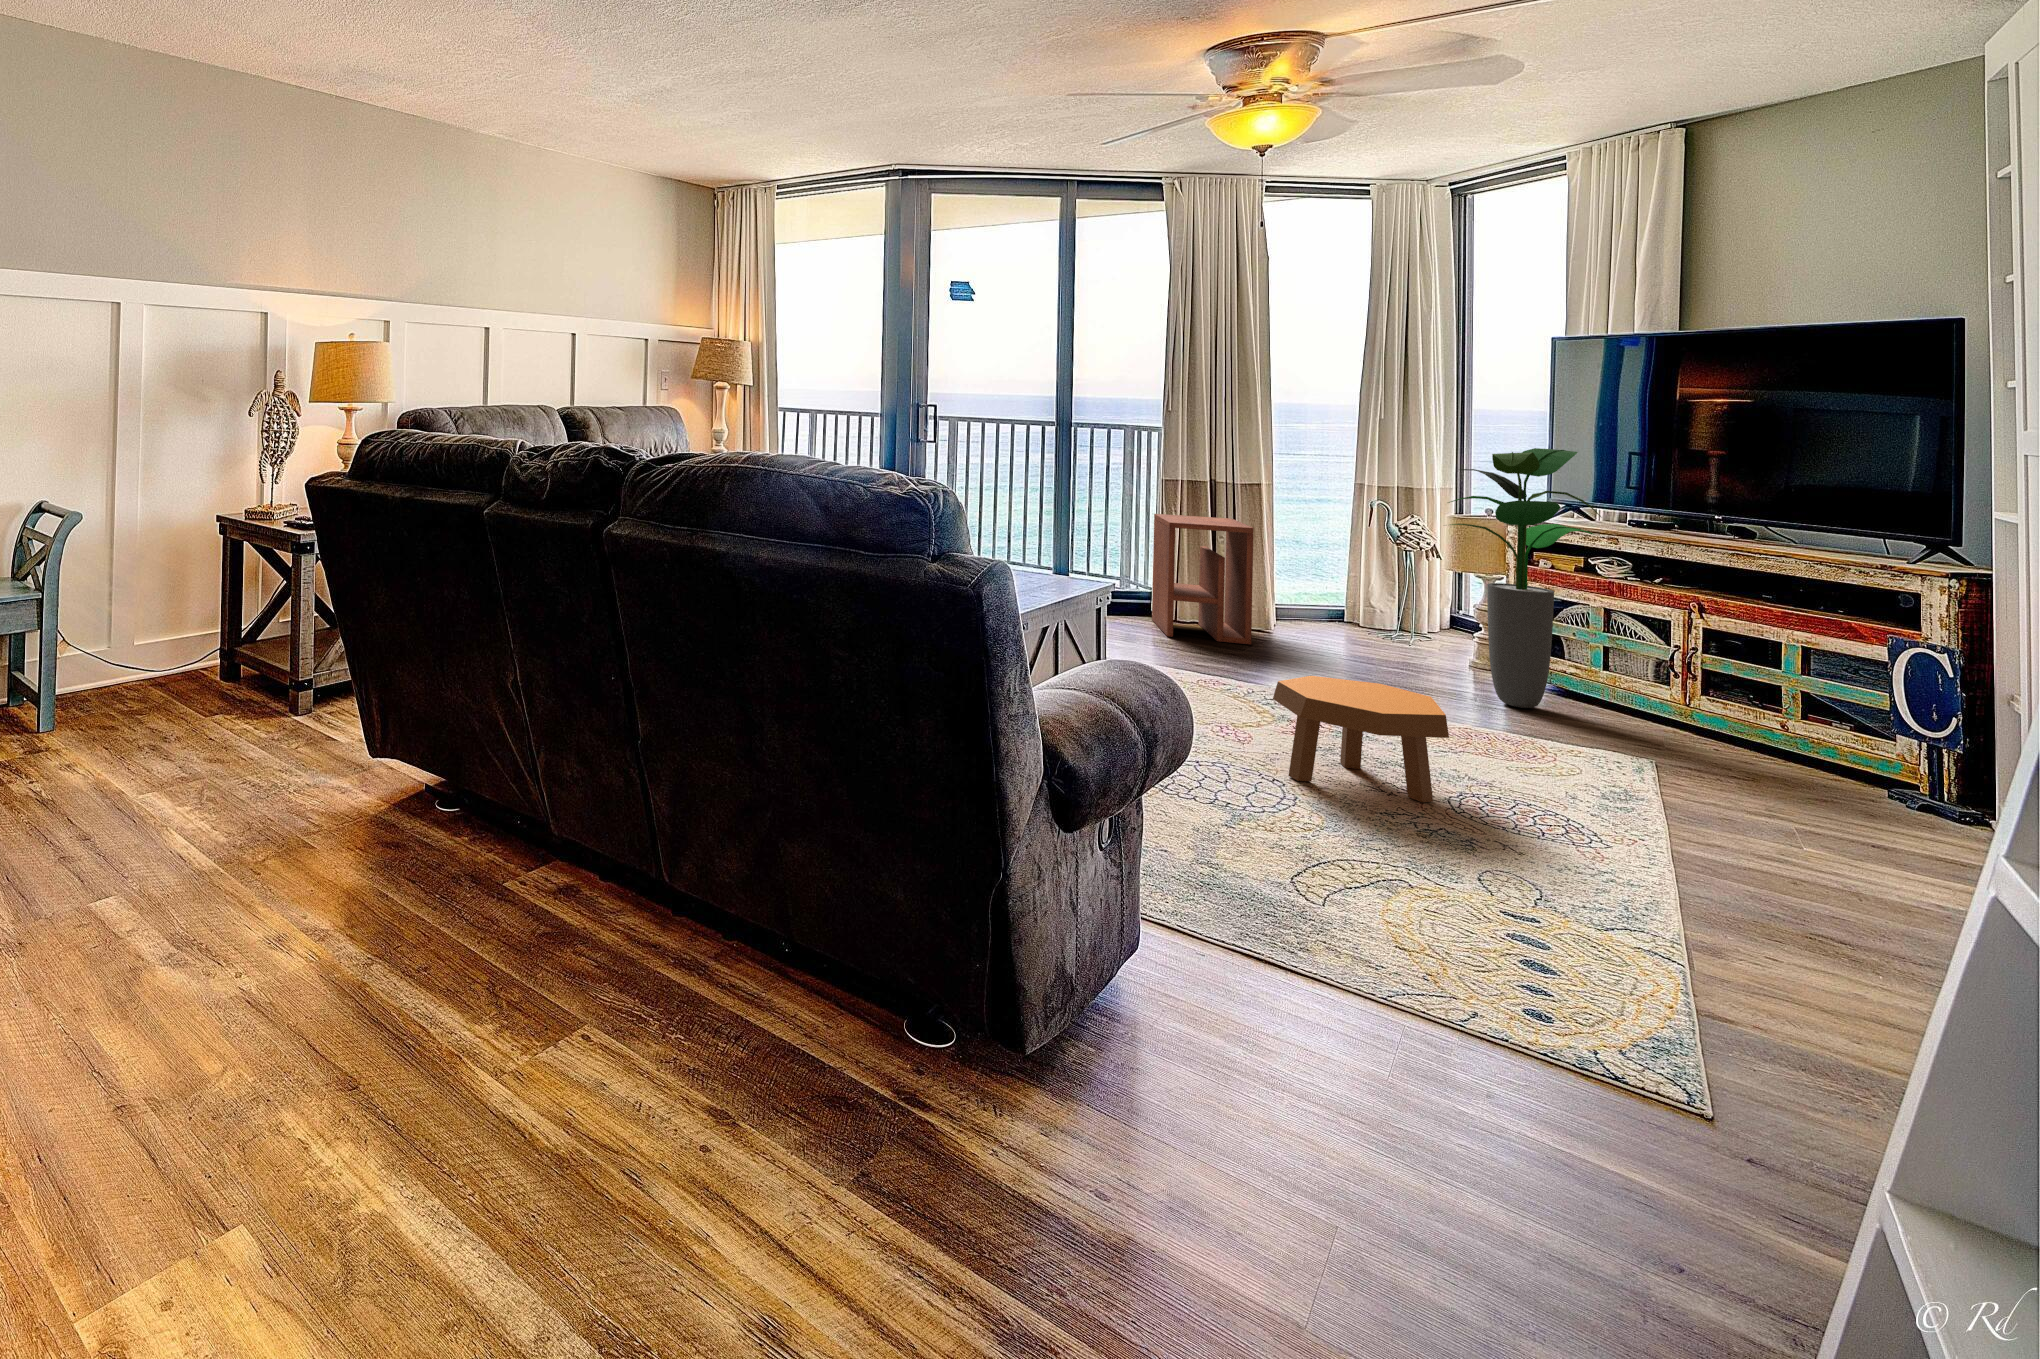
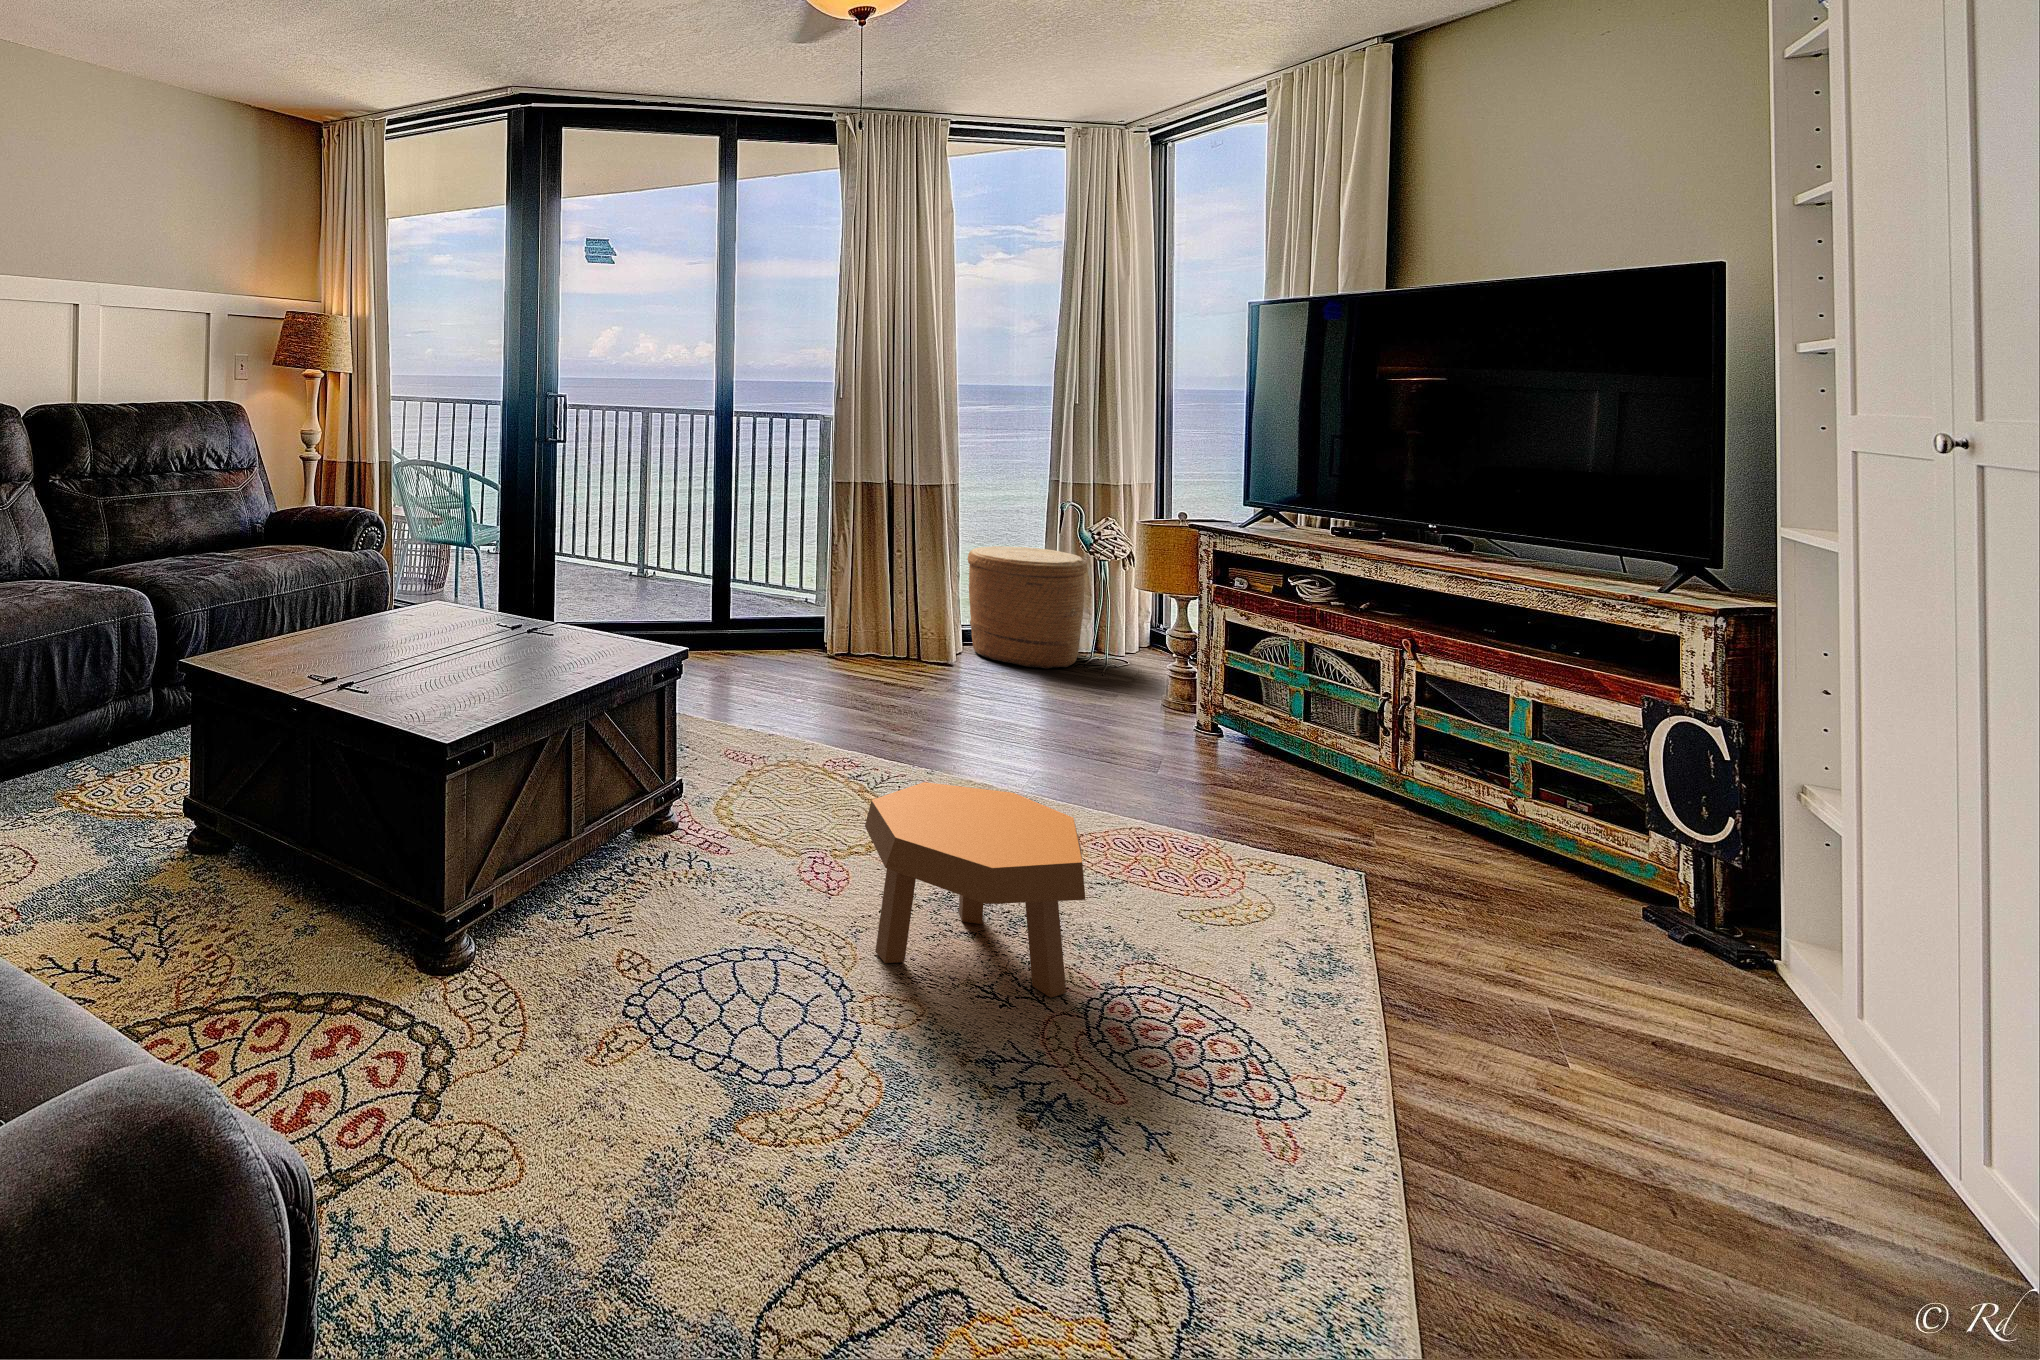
potted plant: present [1448,448,1601,708] -> none [1123,440,1303,775]
side table: present [1152,514,1254,644] -> none [821,523,924,686]
woven basket: none [1281,539,1394,639] -> present [968,546,1087,669]

